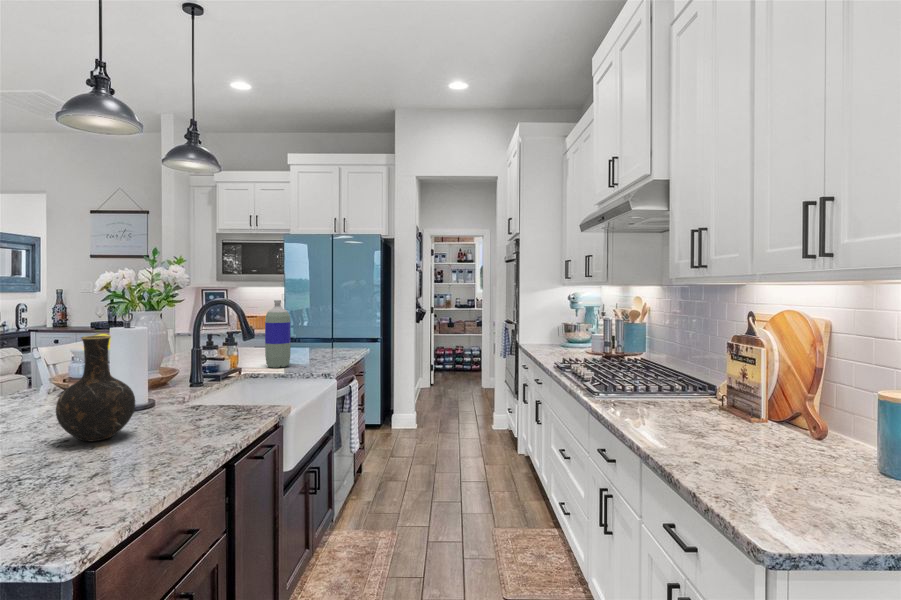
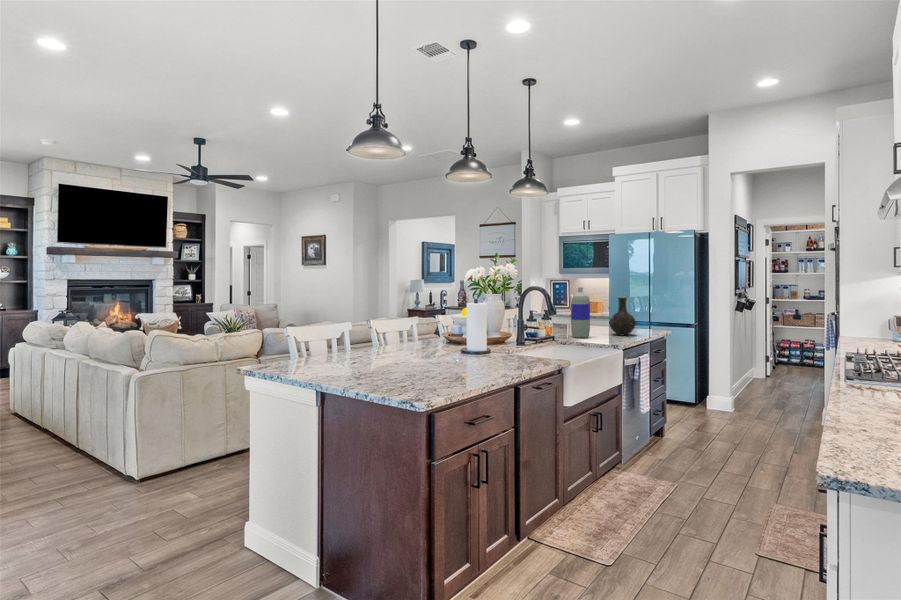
vase: present [56,335,135,441] -> present [610,297,636,335]

